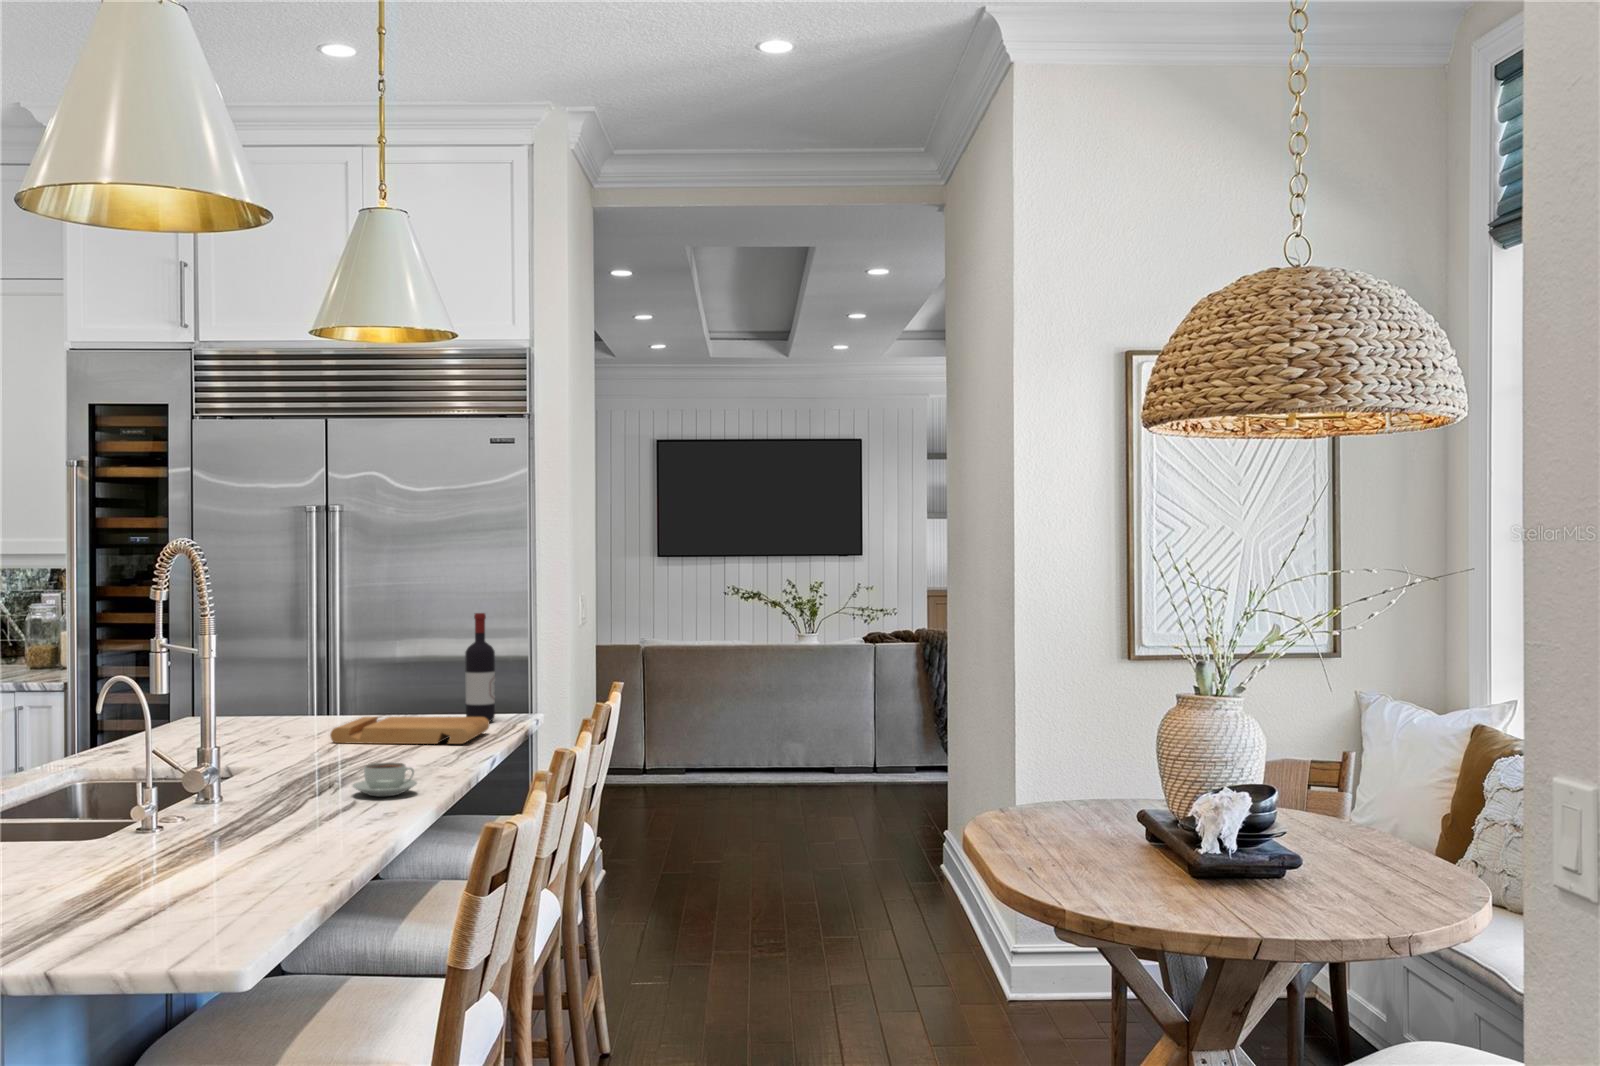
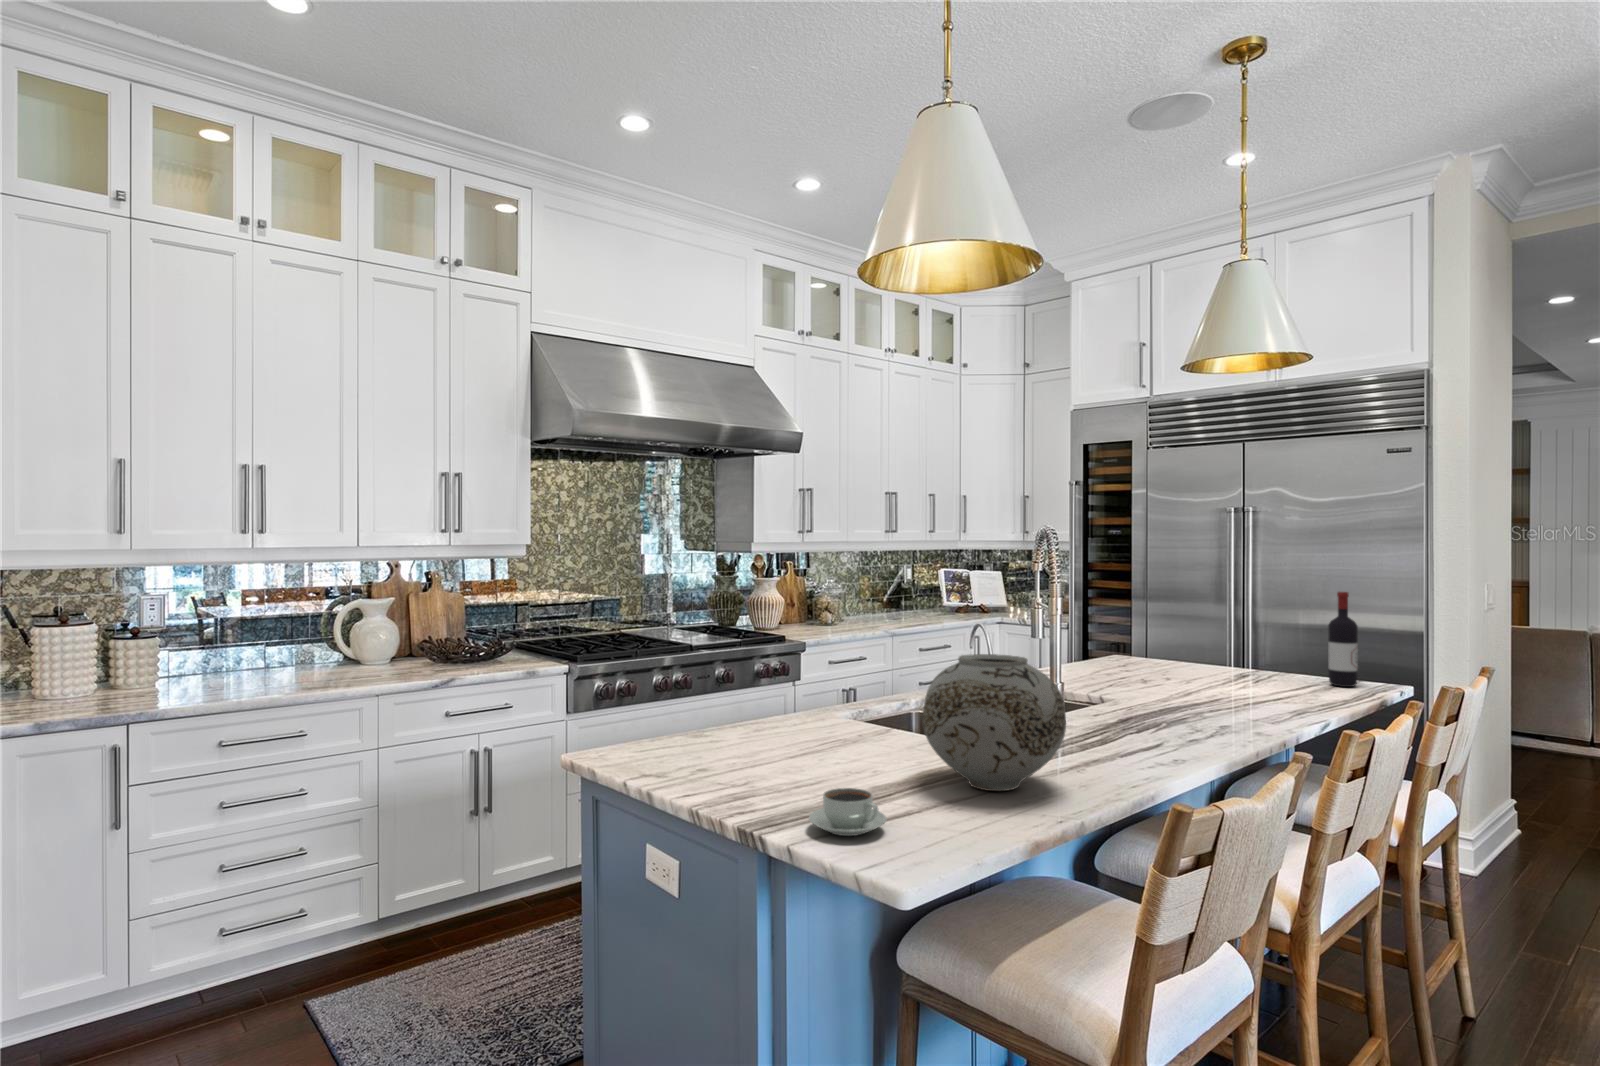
vase: none [131,710,312,872] -> present [922,654,1066,791]
cutting board: present [330,717,490,744] -> none [1194,670,1343,704]
coffee cup: present [352,762,417,796] -> present [809,788,887,836]

